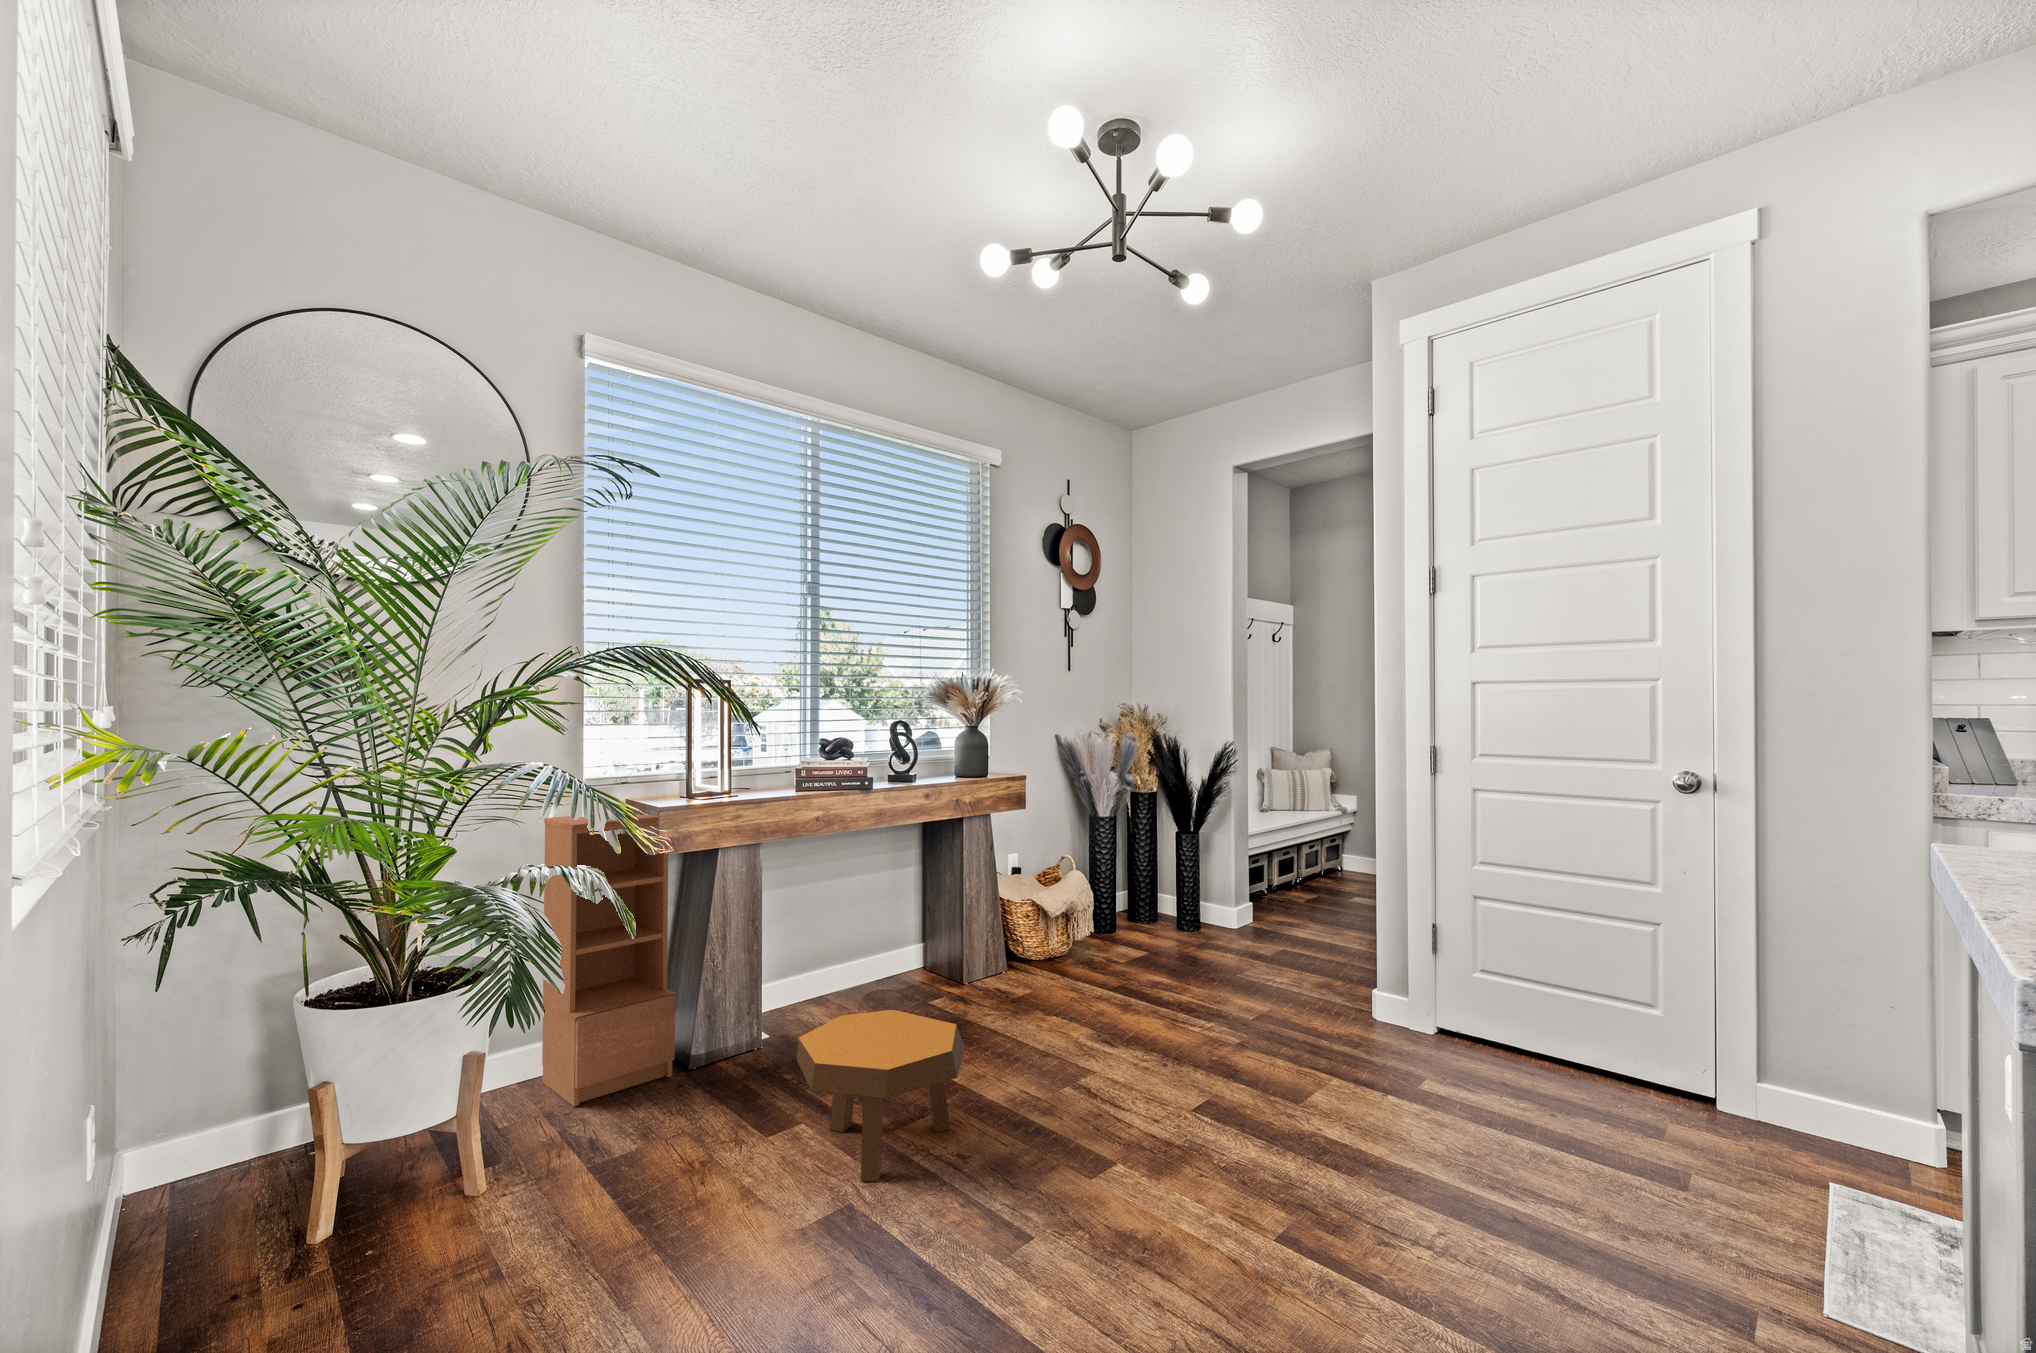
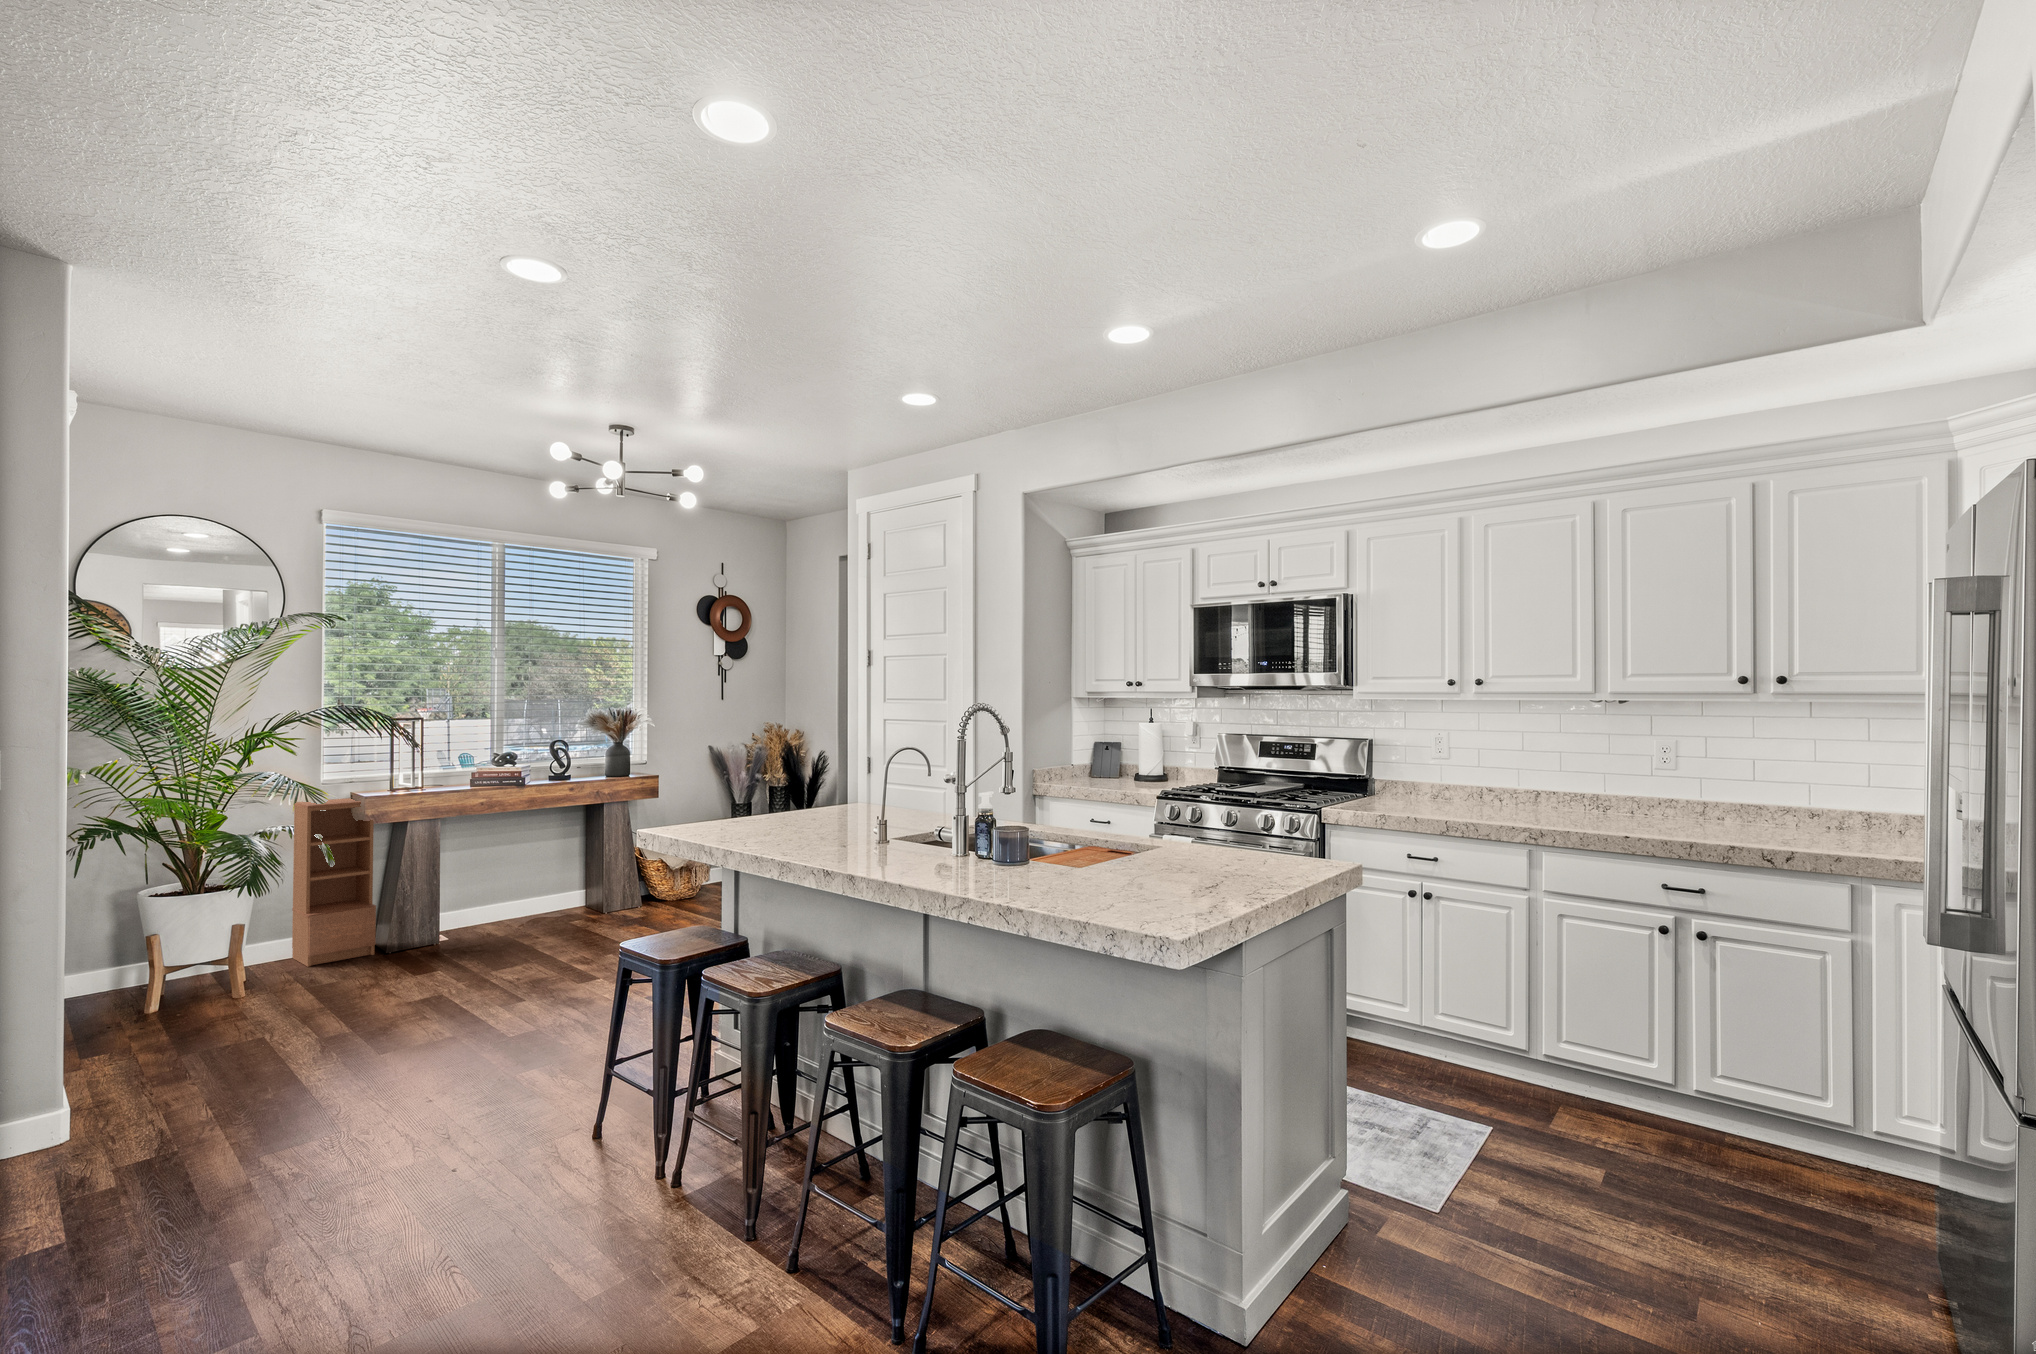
footstool: present [797,1010,965,1181] -> none [429,911,533,988]

